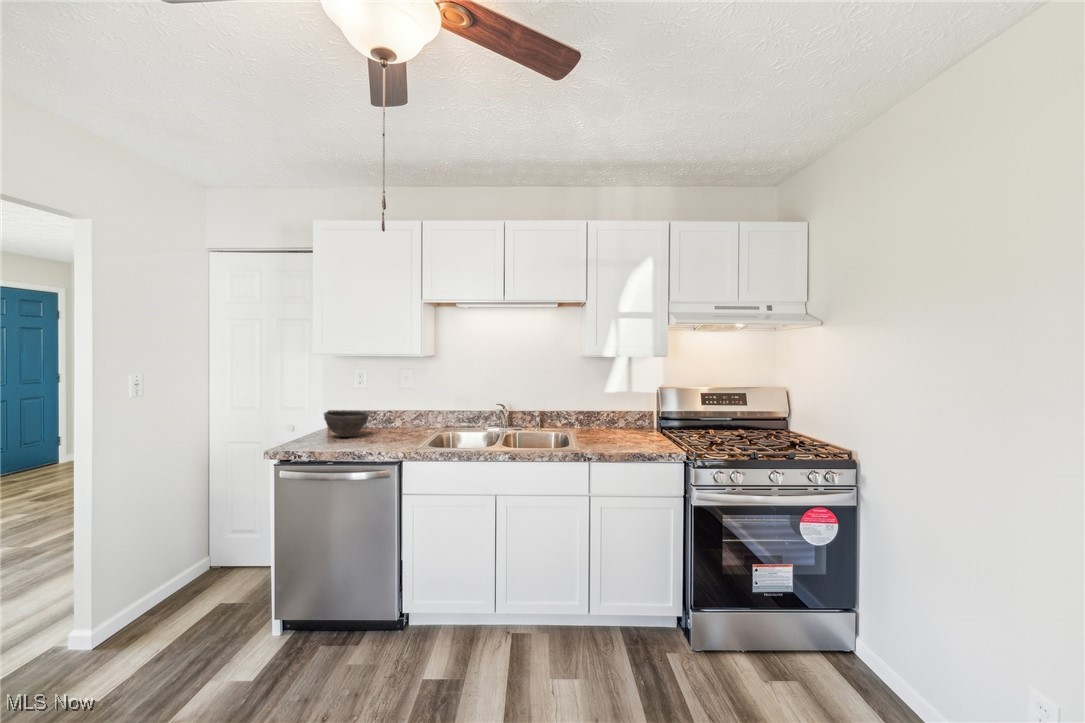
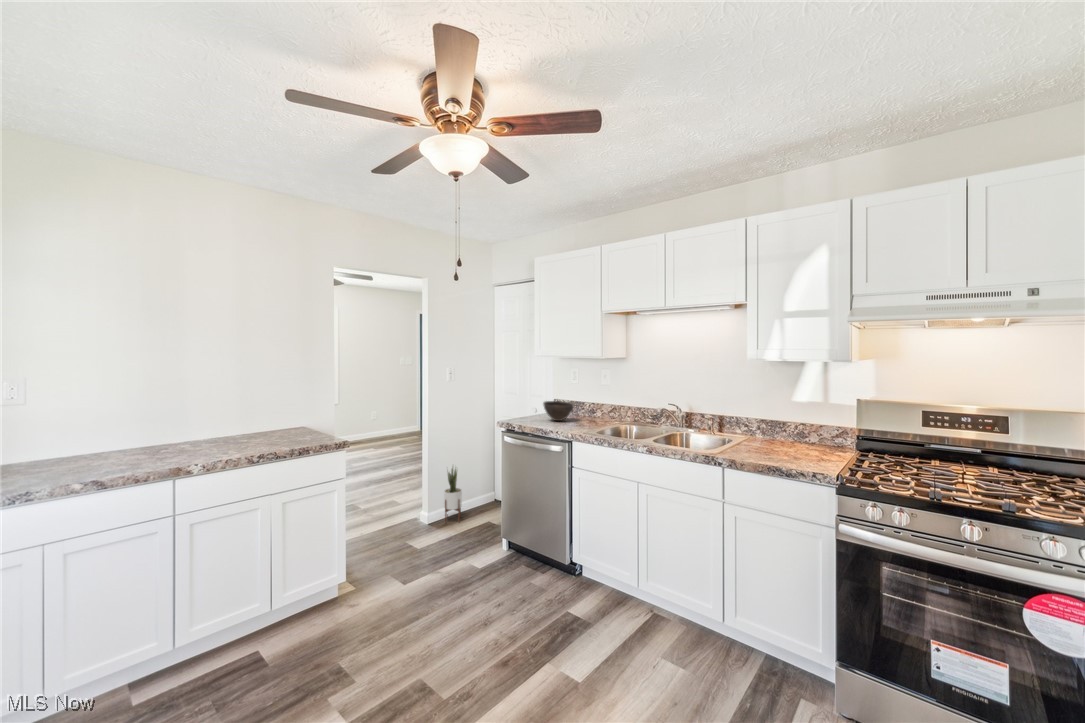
potted plant: none [126,530,164,636] -> present [444,467,462,523]

